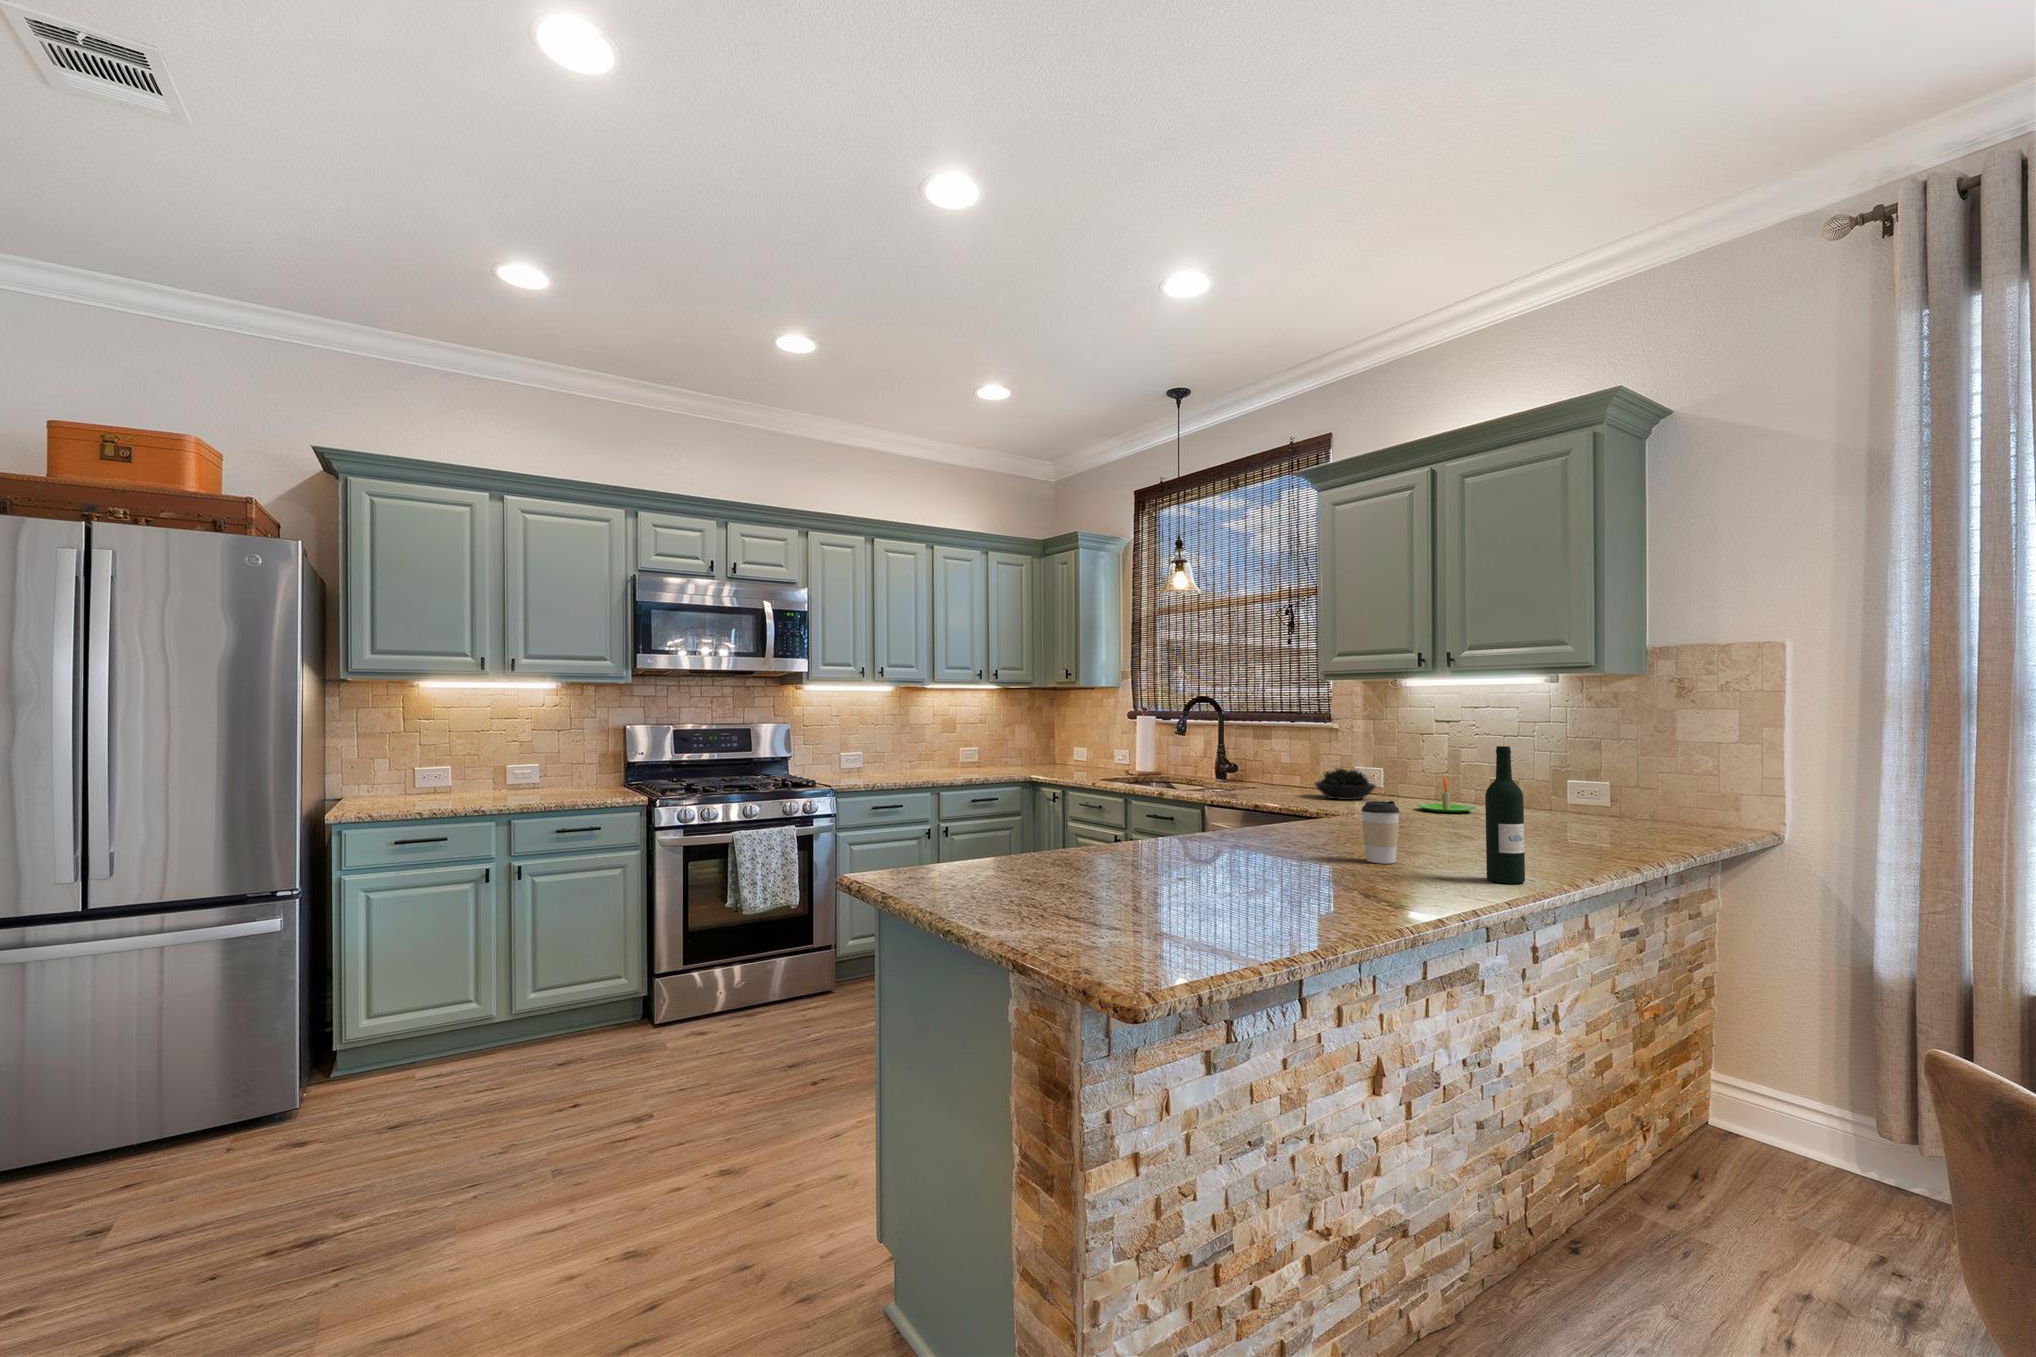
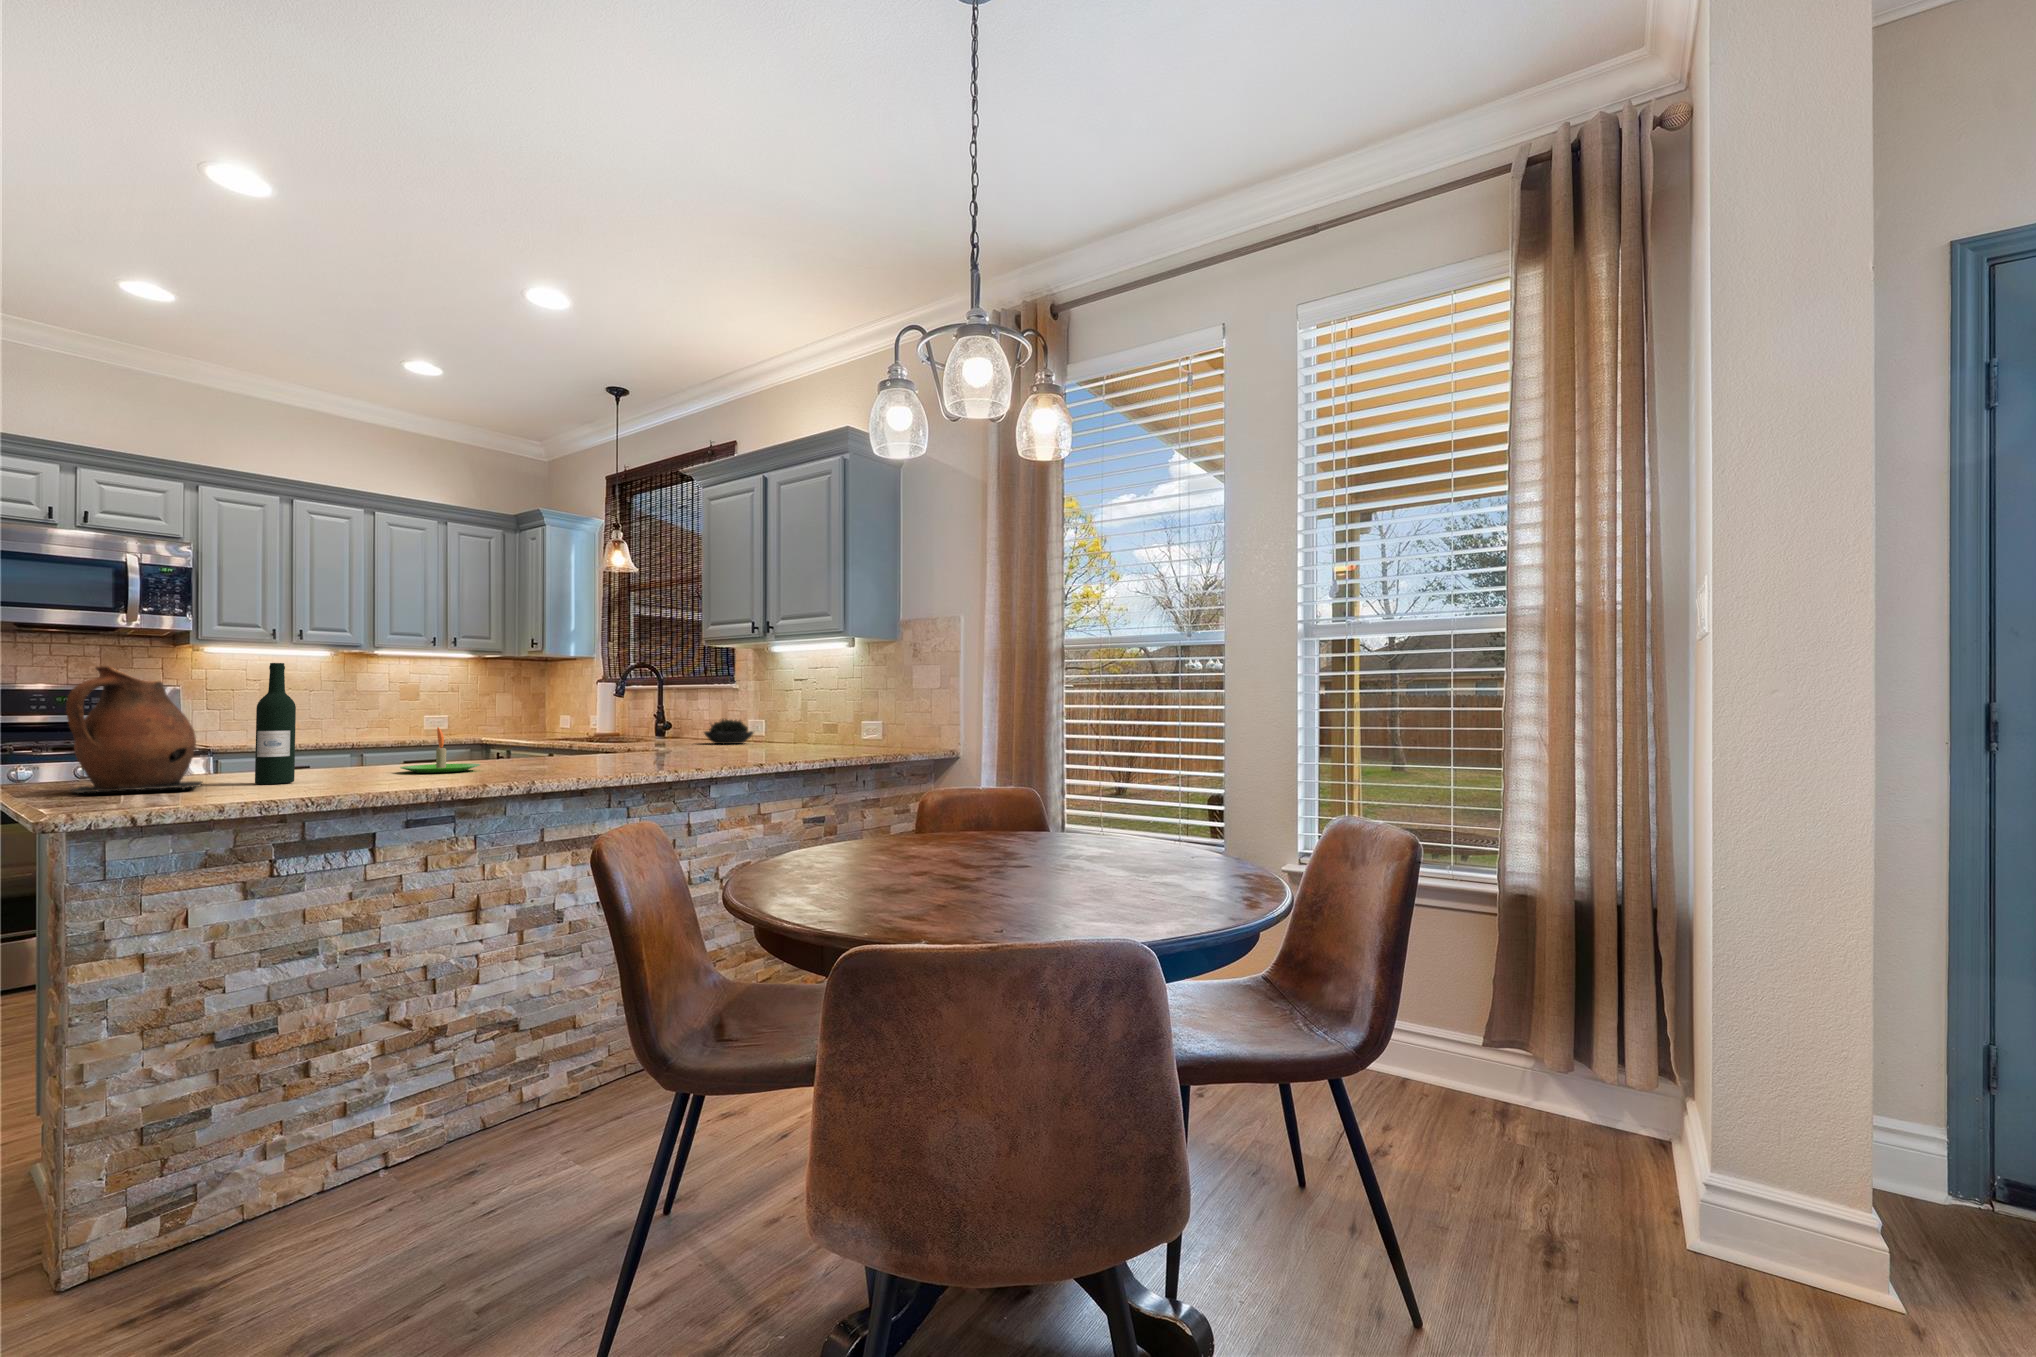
wine bottle: present [1485,746,1525,884] -> present [255,663,296,784]
ceramic pitcher: none [975,763,1115,922] -> present [66,666,202,793]
candle: present [1417,776,1476,813] -> present [400,727,480,773]
coffee cup: present [1361,801,1399,863] -> none [574,719,605,767]

